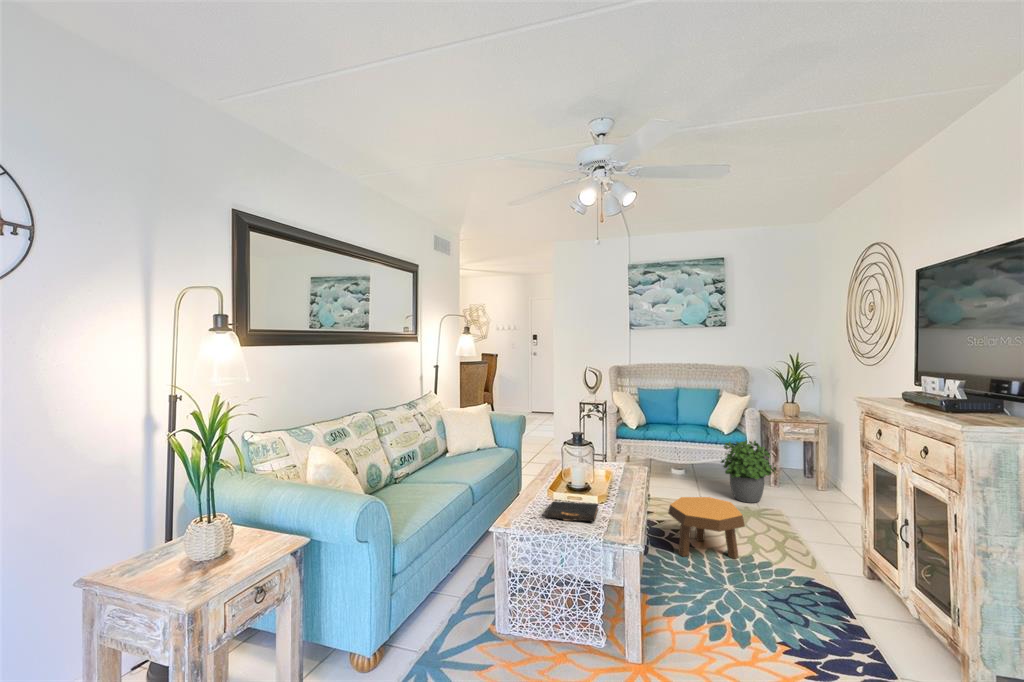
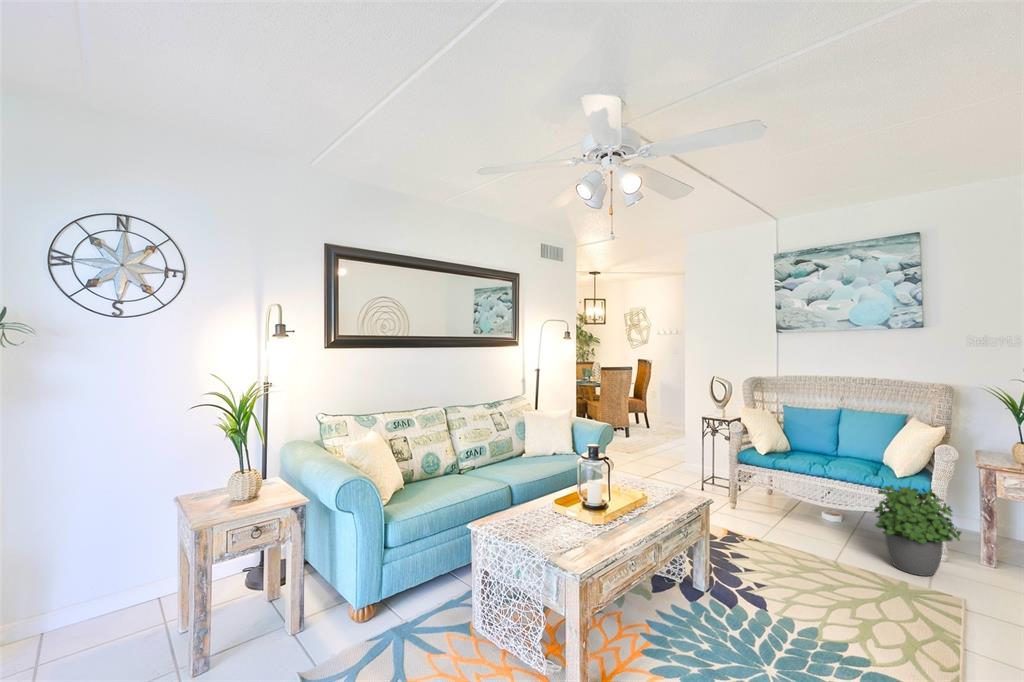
footstool: present [668,497,745,559] -> none [736,543,835,638]
book: present [546,501,598,521] -> none [522,513,587,541]

